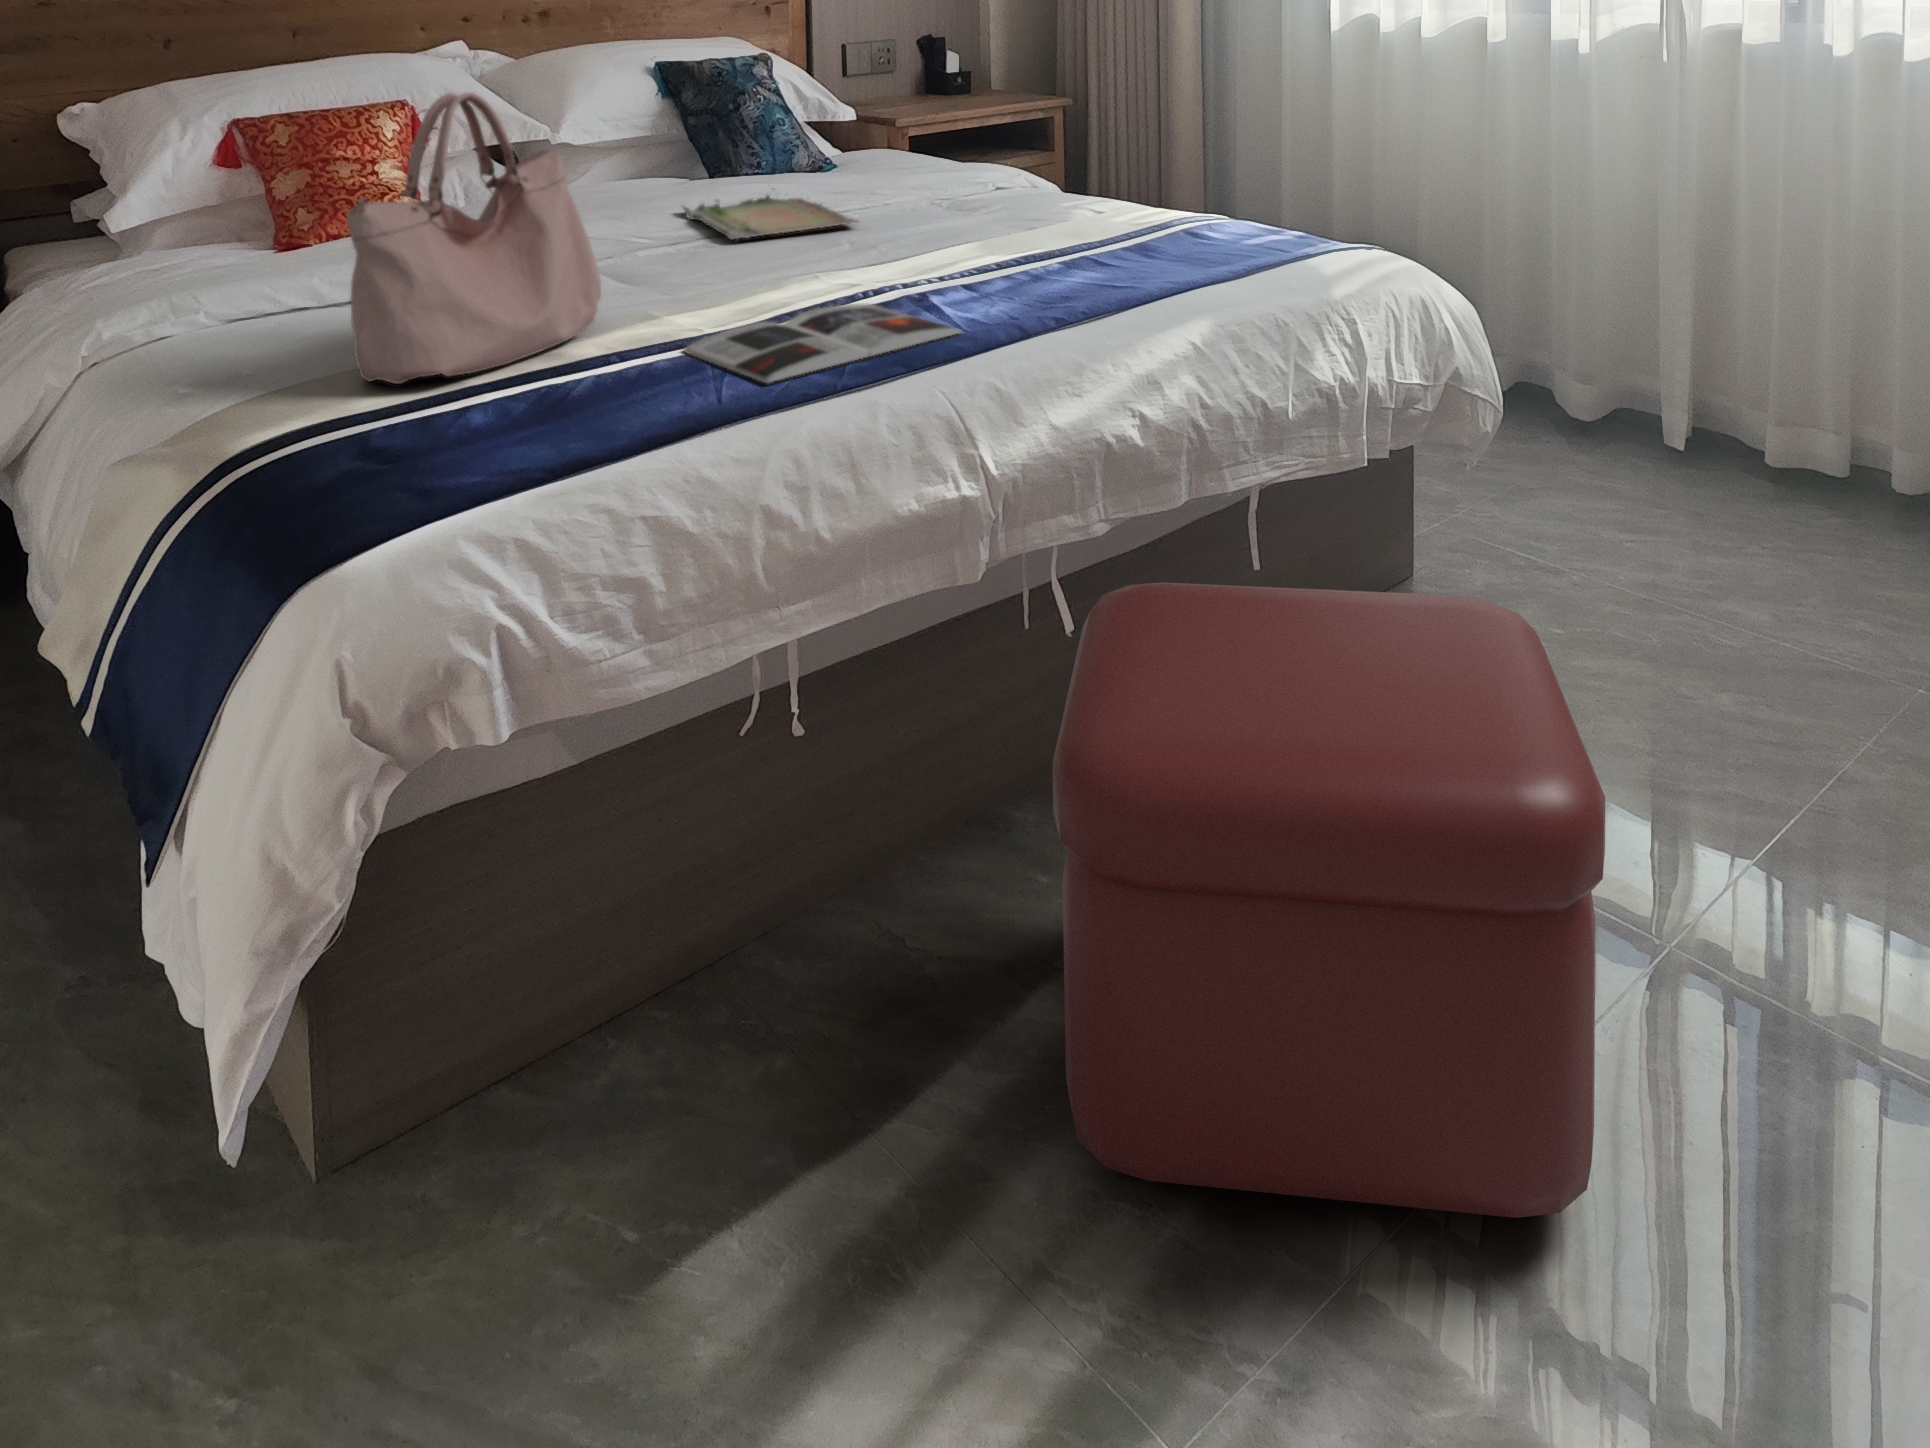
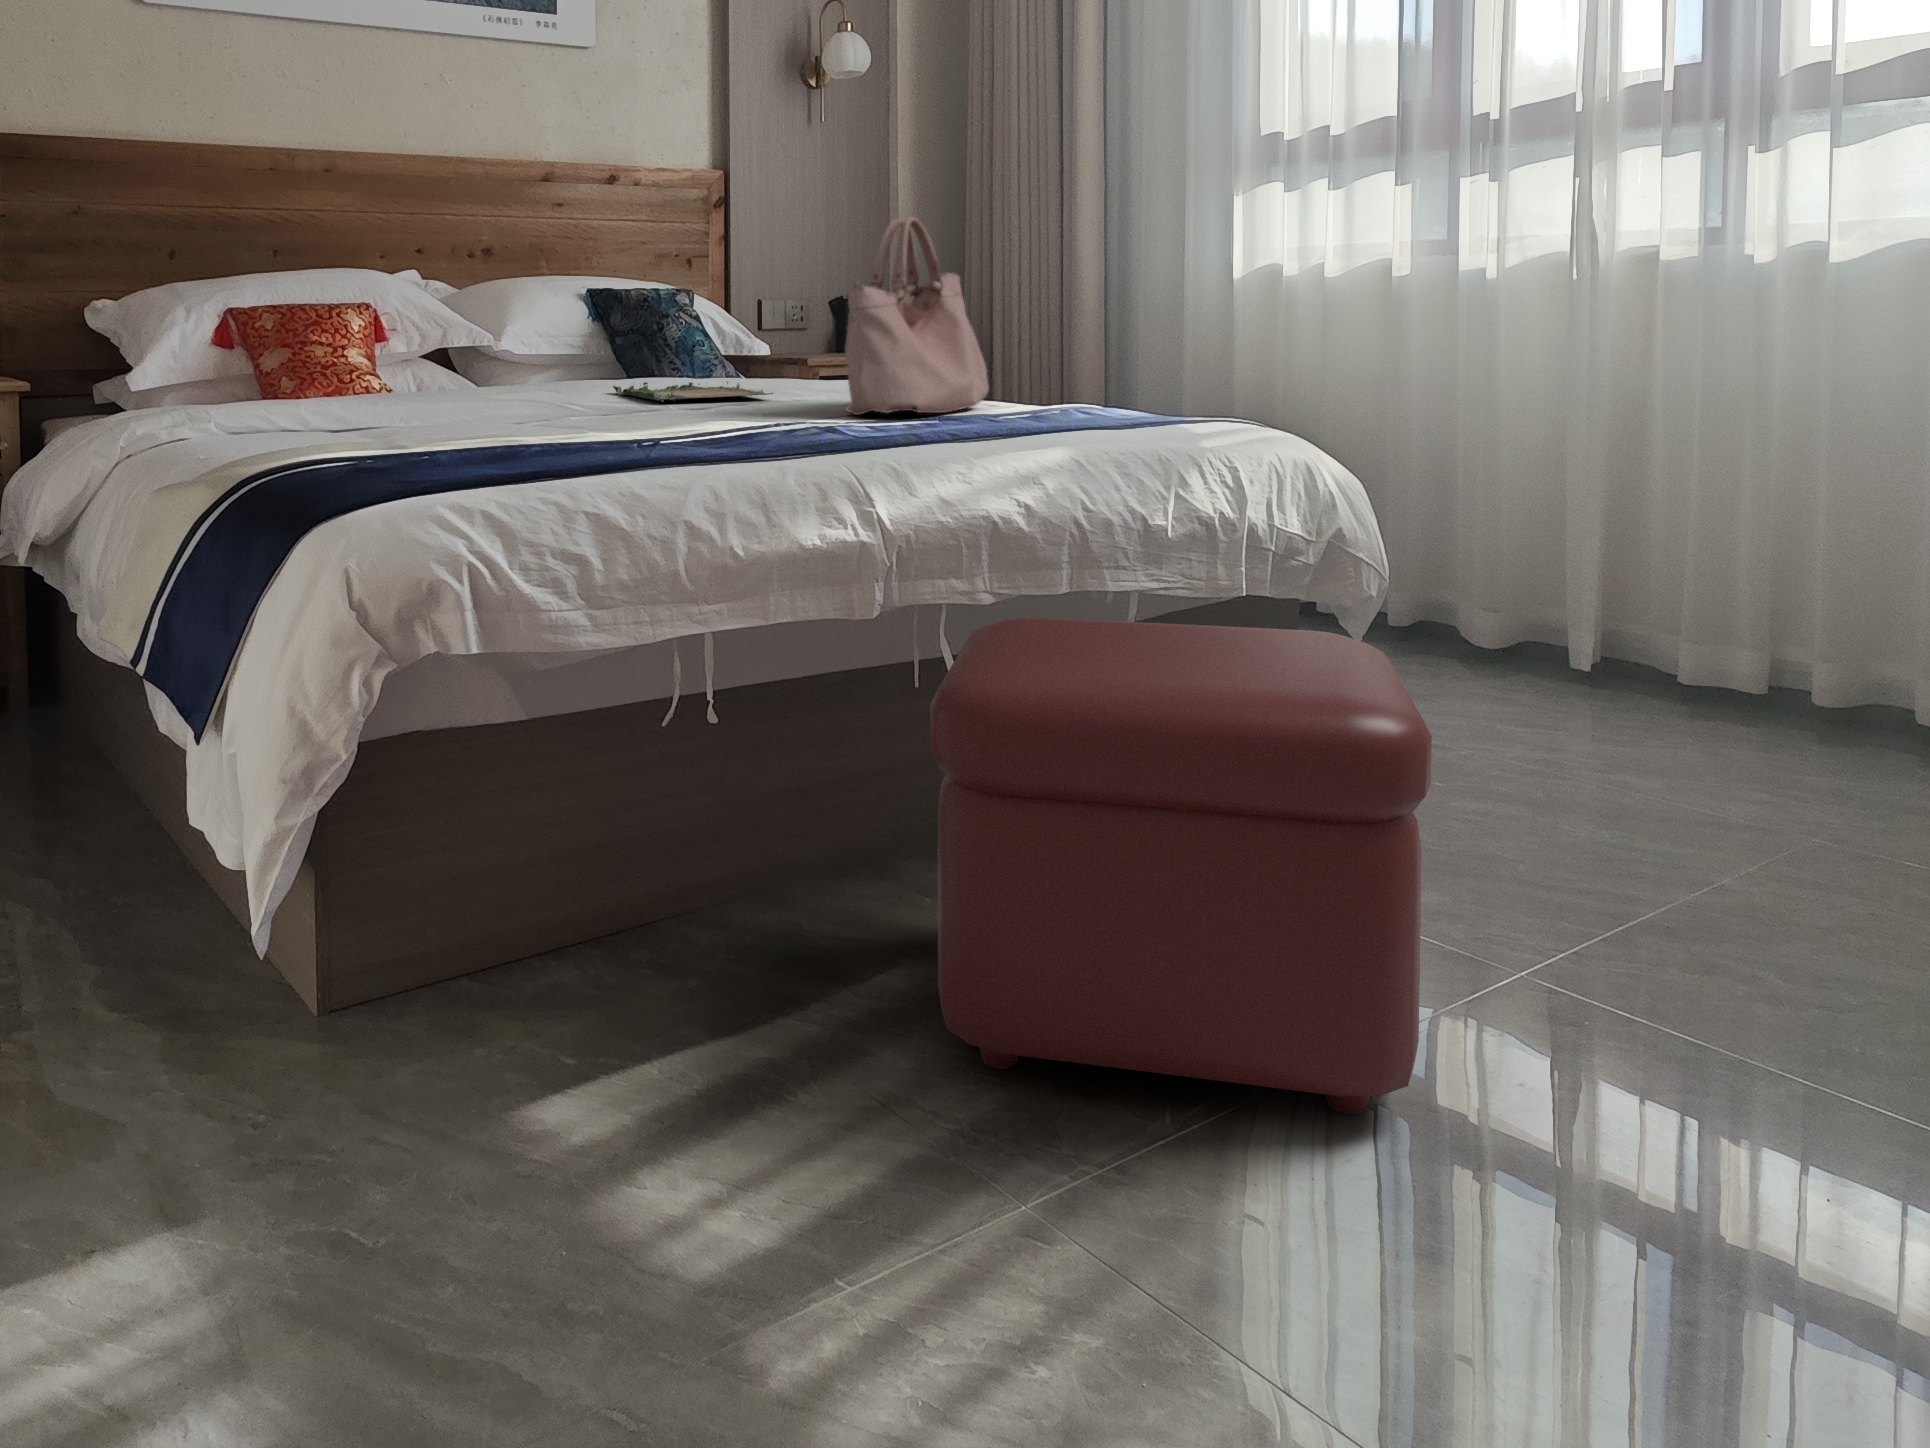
handbag: present [347,92,601,384] -> present [845,217,989,415]
magazine: present [683,304,962,383] -> none [615,421,864,450]

